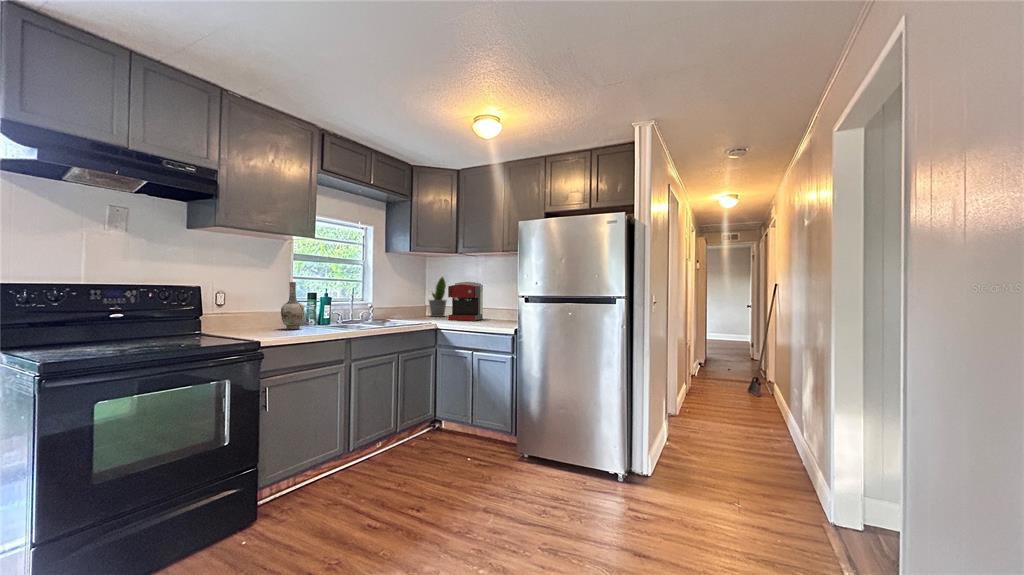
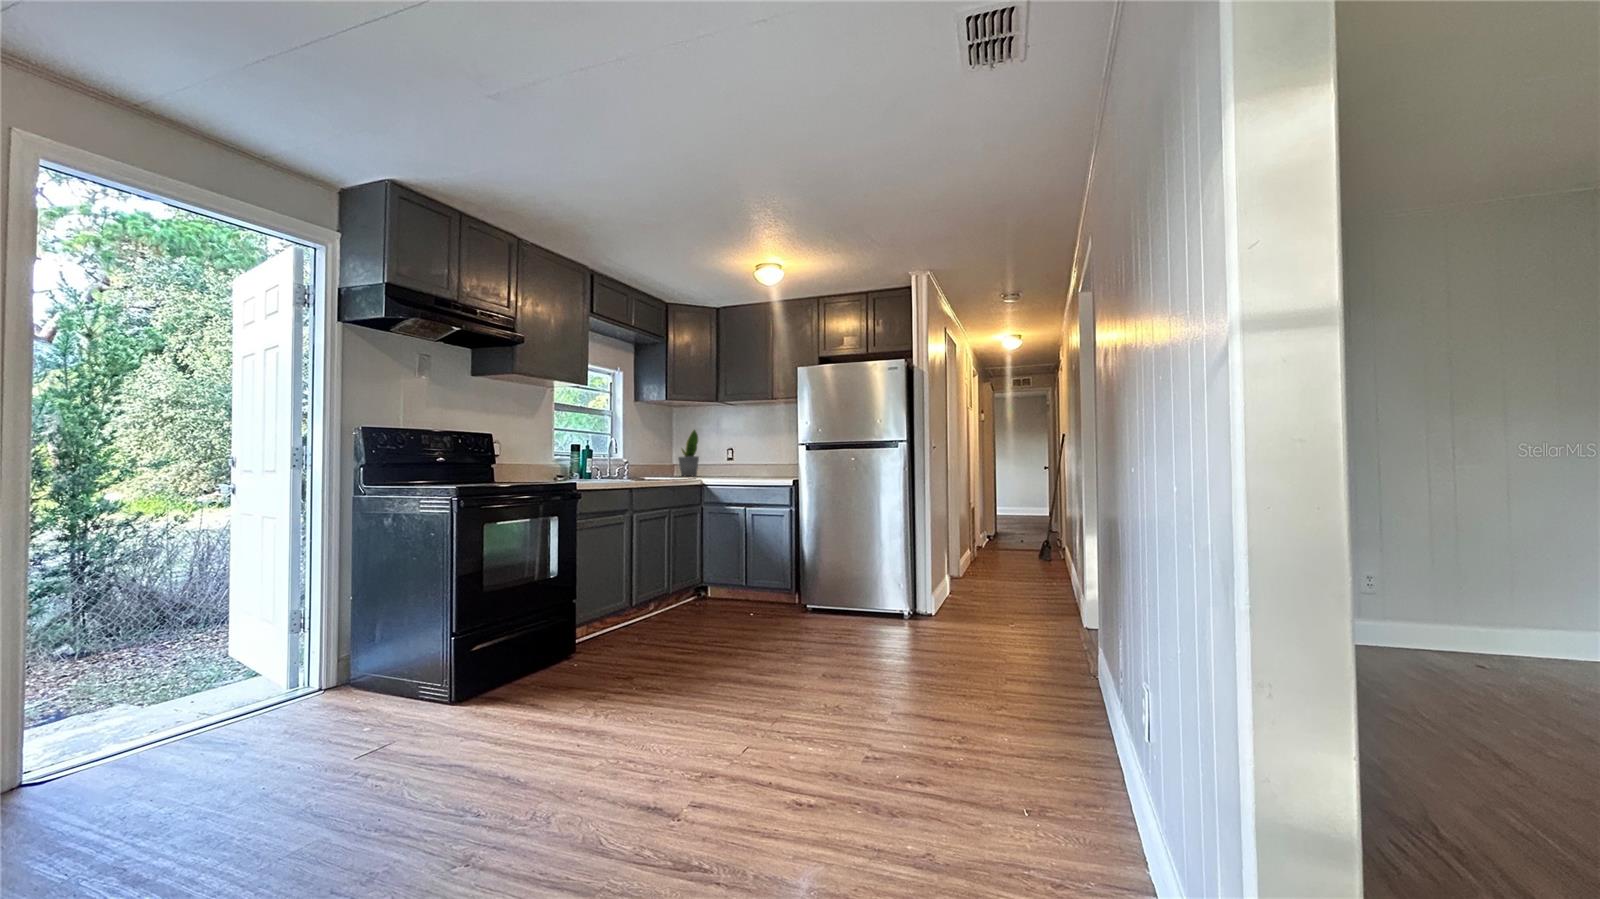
vase: present [281,282,304,329] -> none [556,431,578,481]
coffee maker: present [448,282,483,321] -> none [707,434,744,478]

